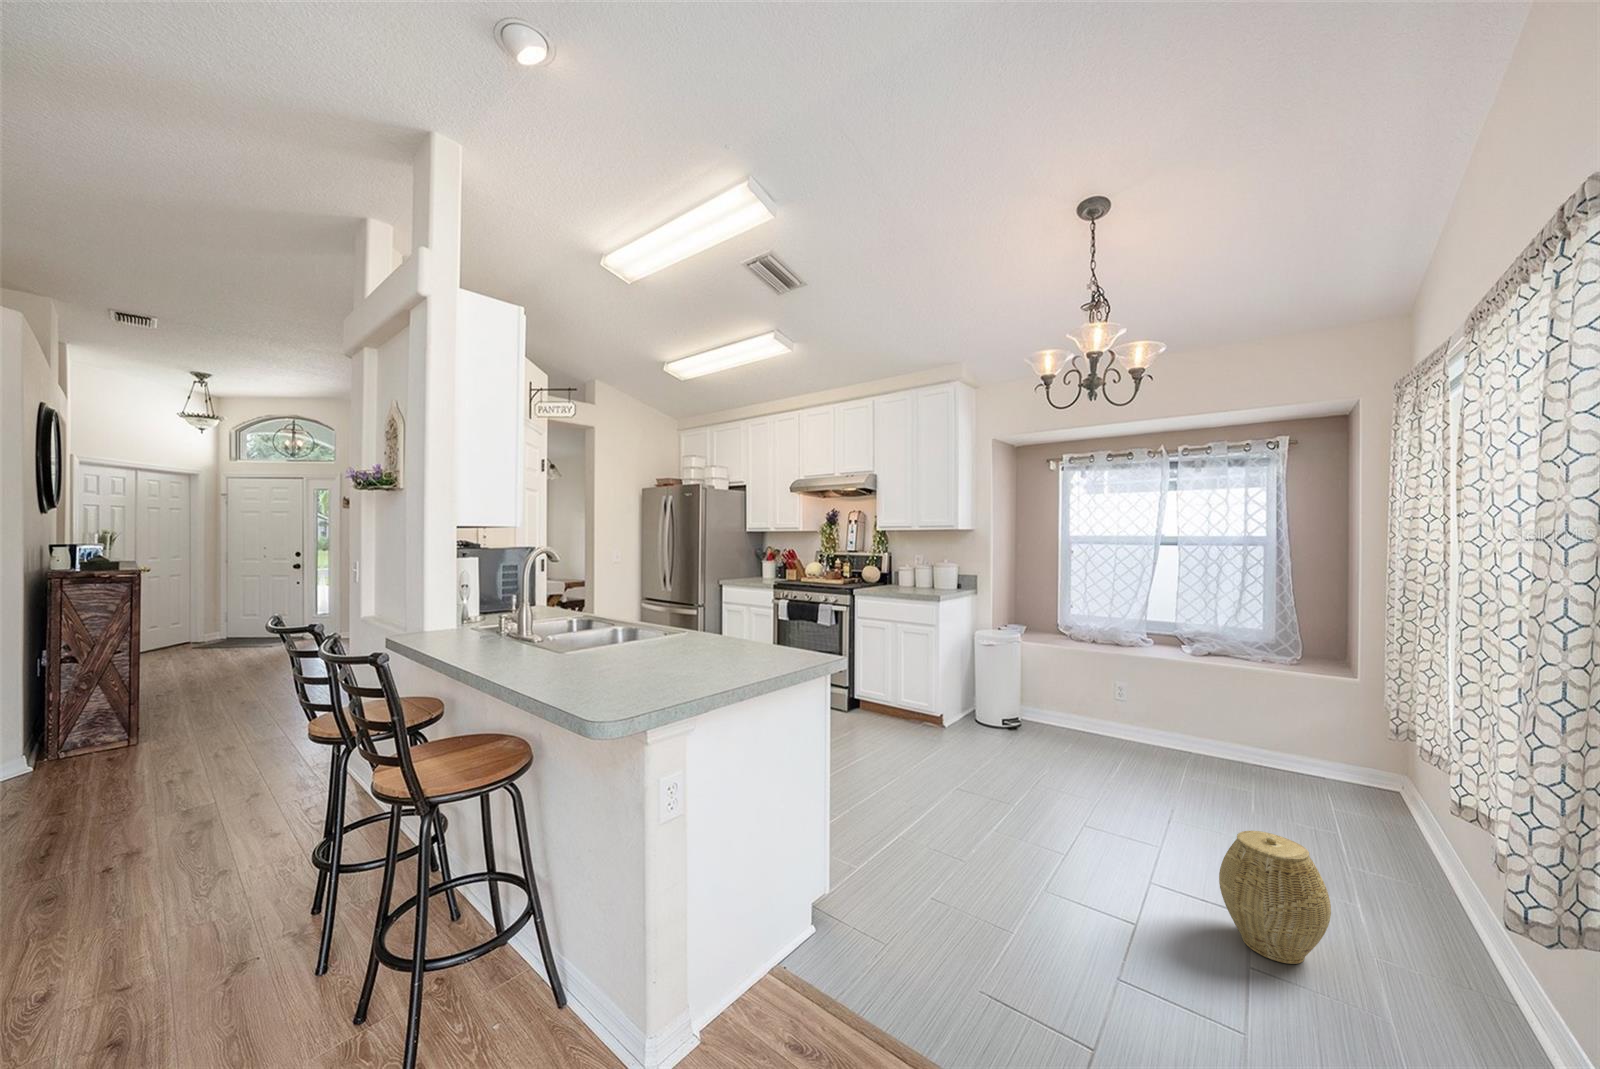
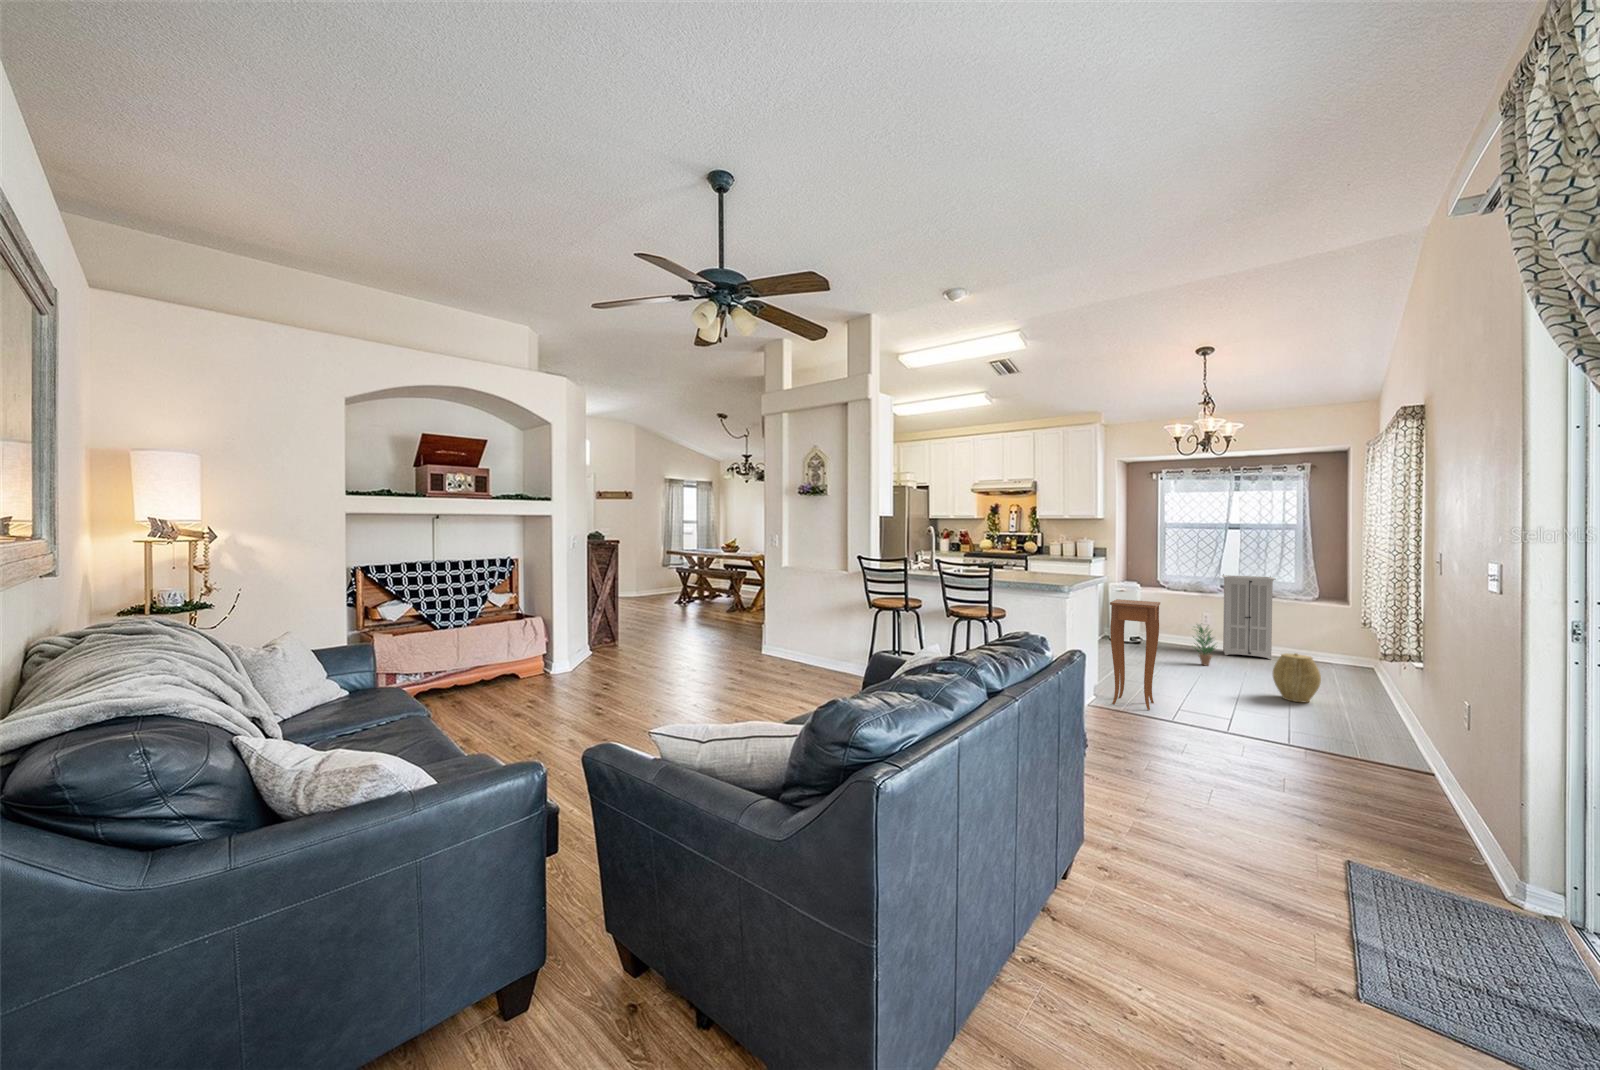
storage cabinet: none [1144,622,1232,779] -> present [1222,574,1276,659]
side table: none [823,708,952,1015] -> present [1110,599,1160,710]
potted plant: none [1079,718,1128,800] -> present [1193,625,1215,666]

